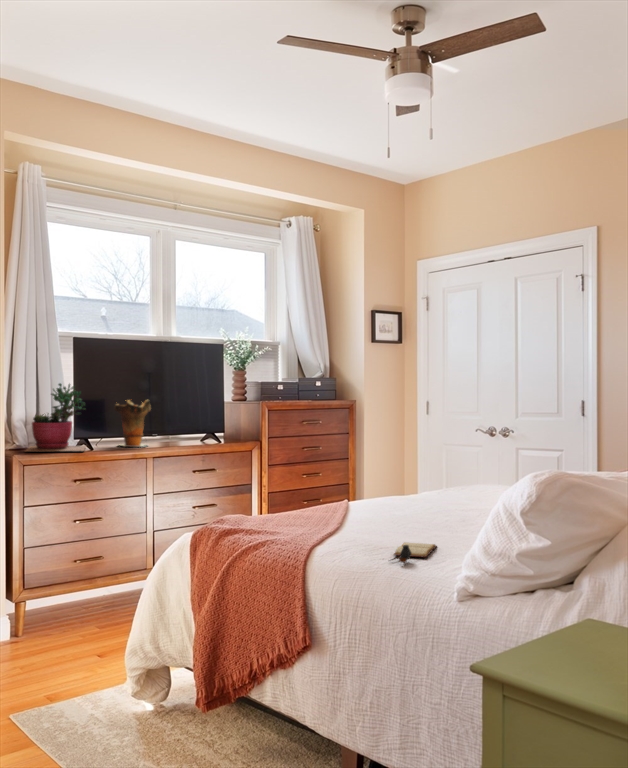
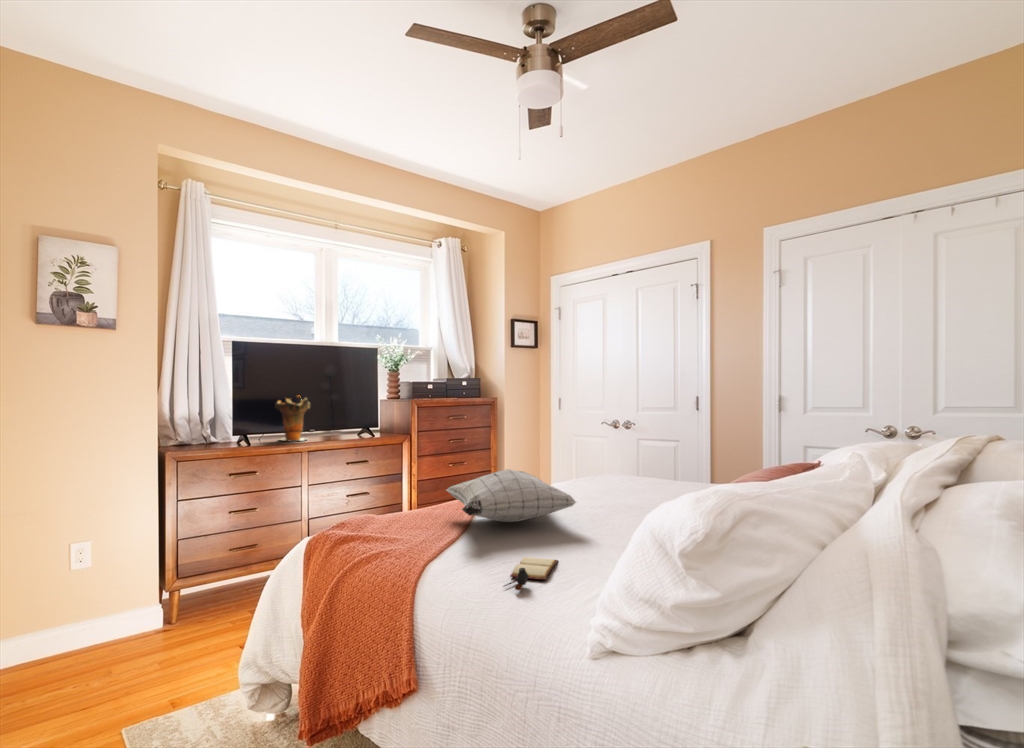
succulent plant: present [25,383,86,452] -> none [180,384,247,448]
pillow: none [318,466,454,520] -> present [446,469,576,522]

